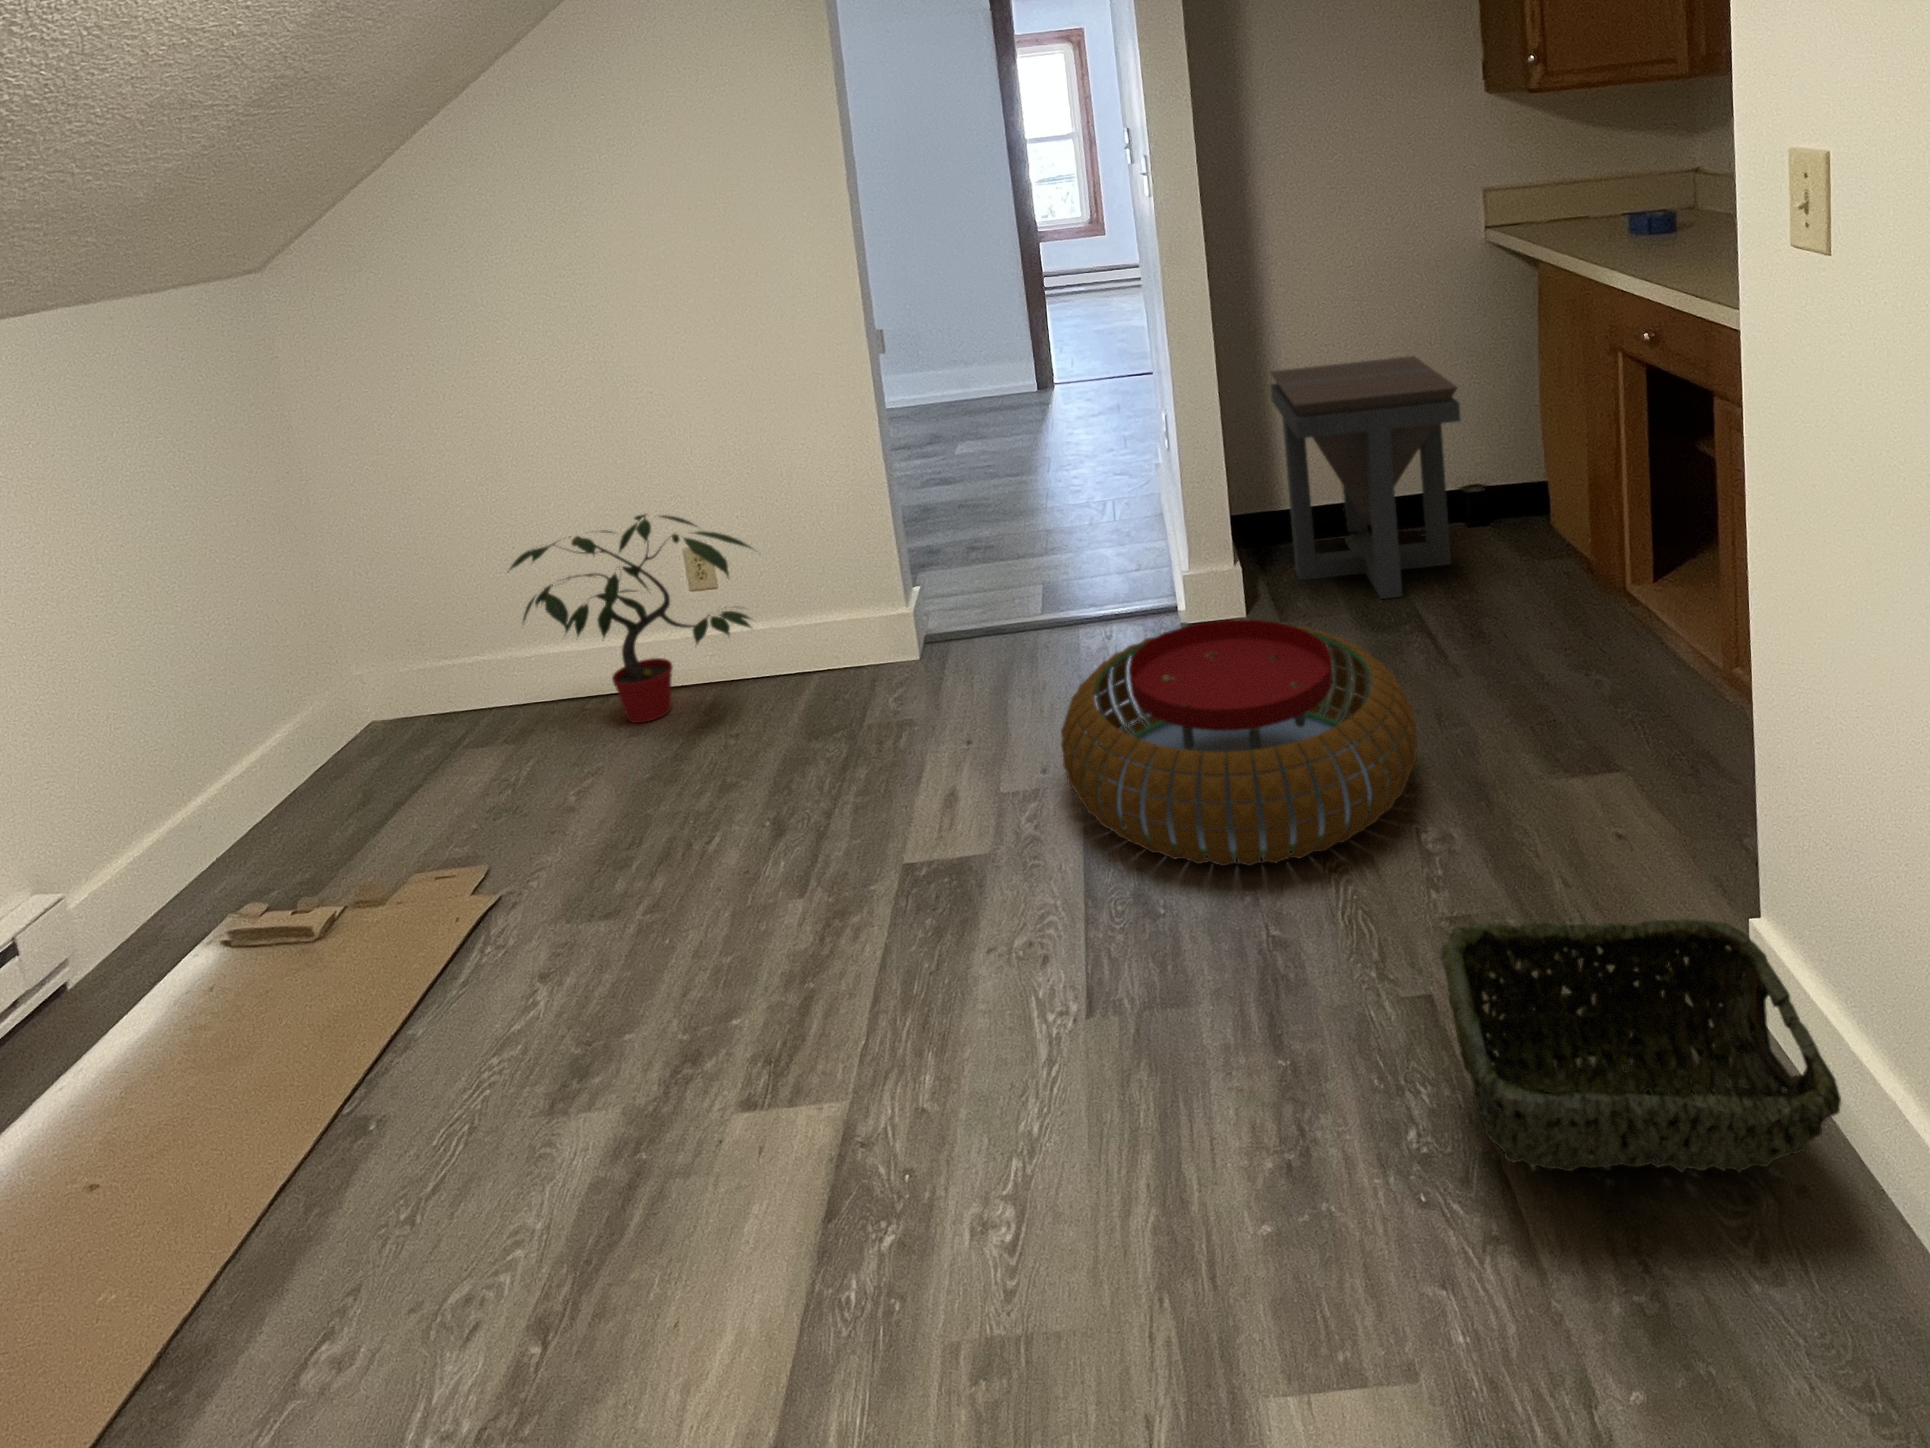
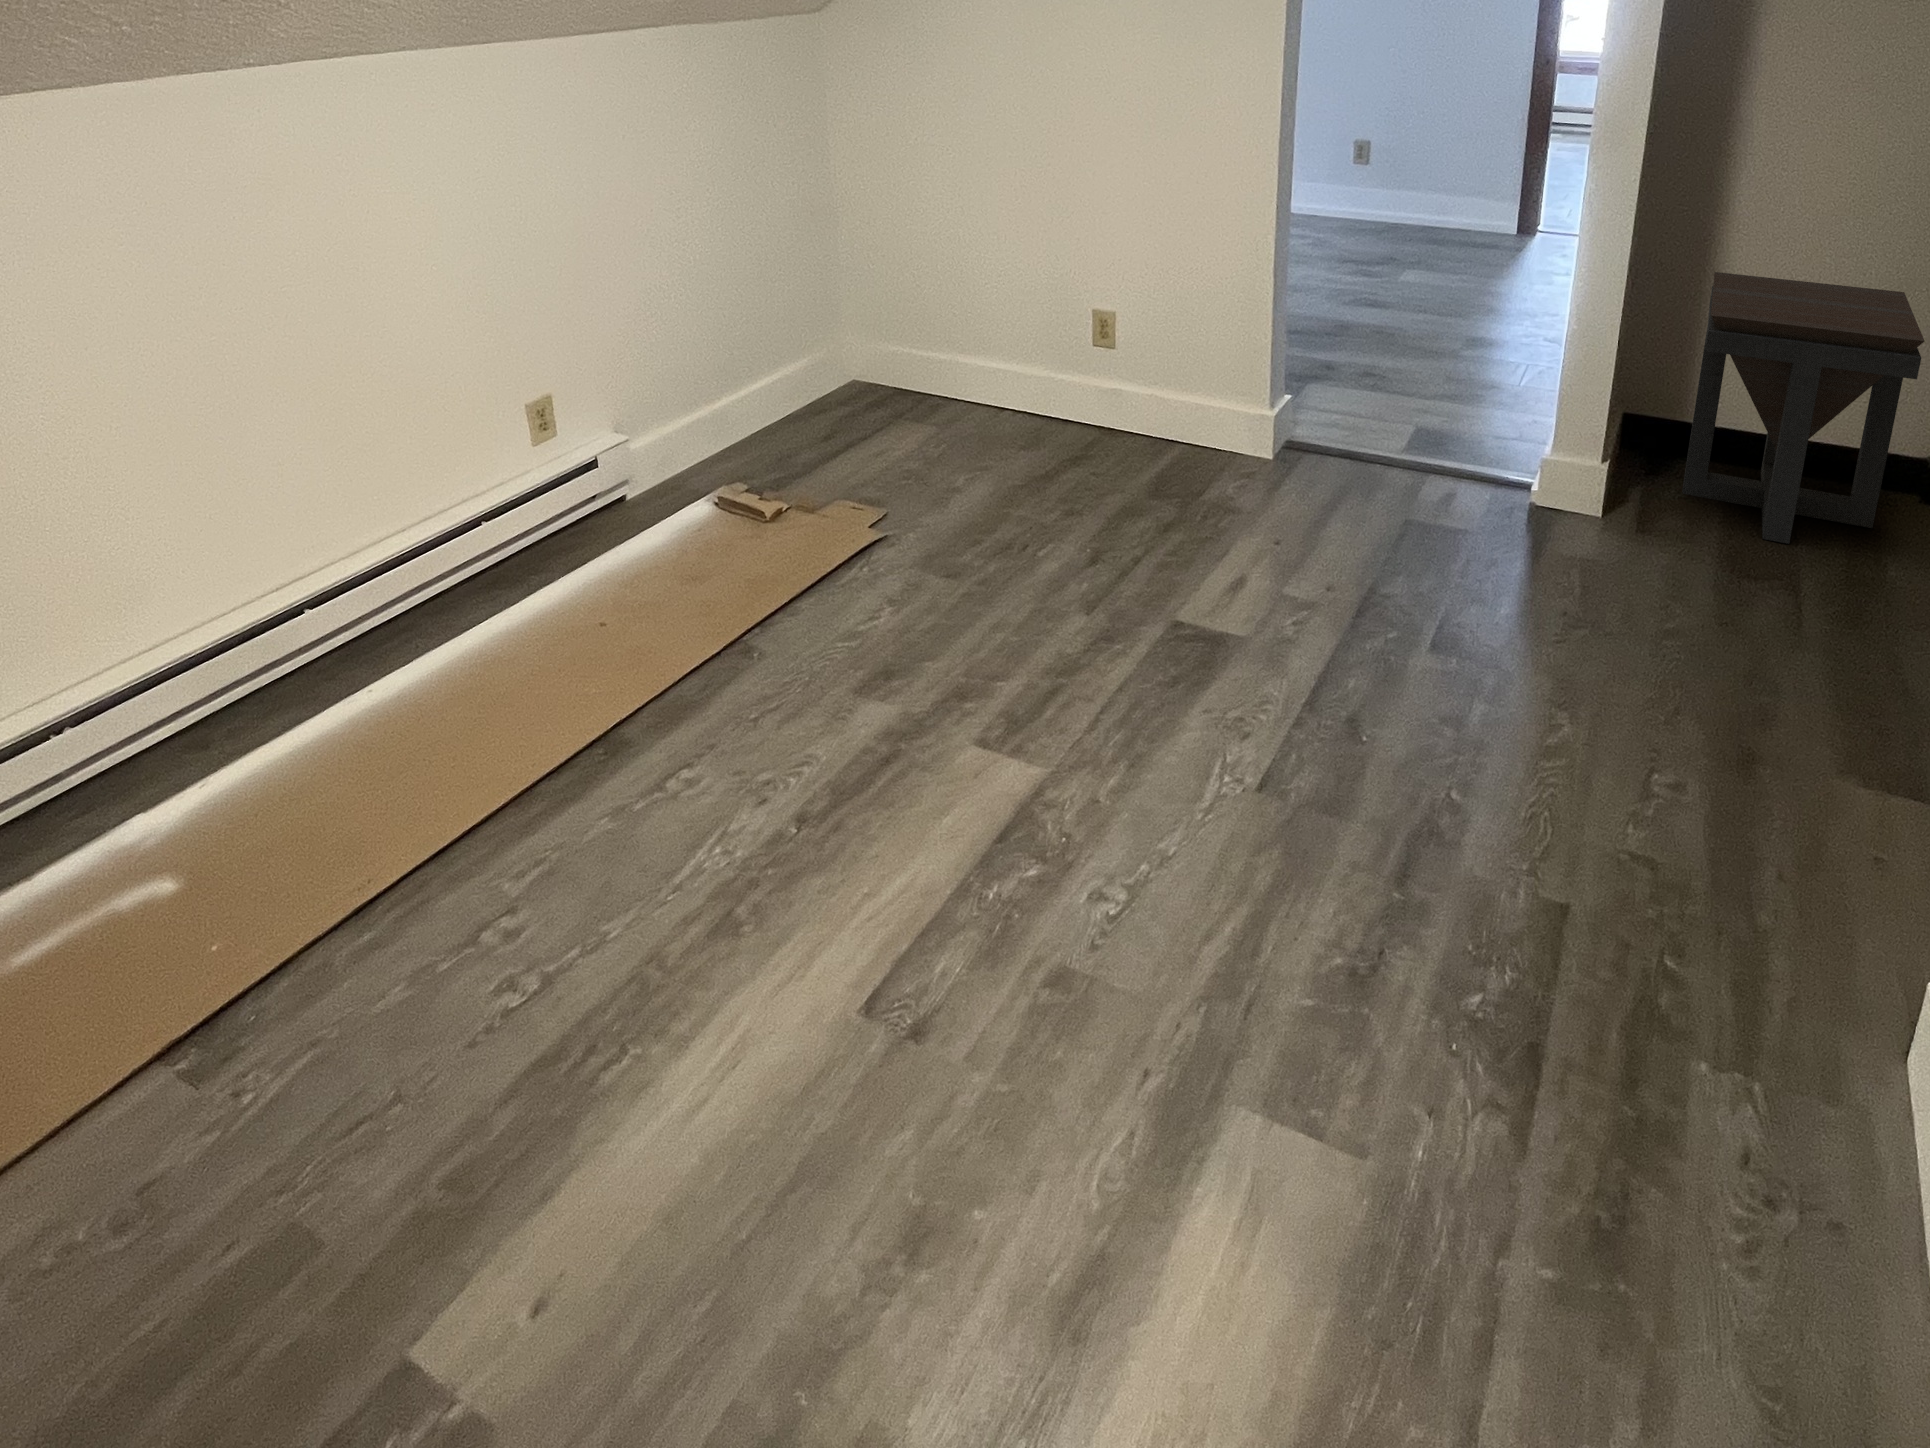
potted plant: present [508,514,757,723] -> none [944,273,1151,441]
pouf: present [1061,620,1418,866] -> none [1330,501,1699,746]
woven basket: present [1440,919,1841,1173] -> none [1523,851,1910,1191]

